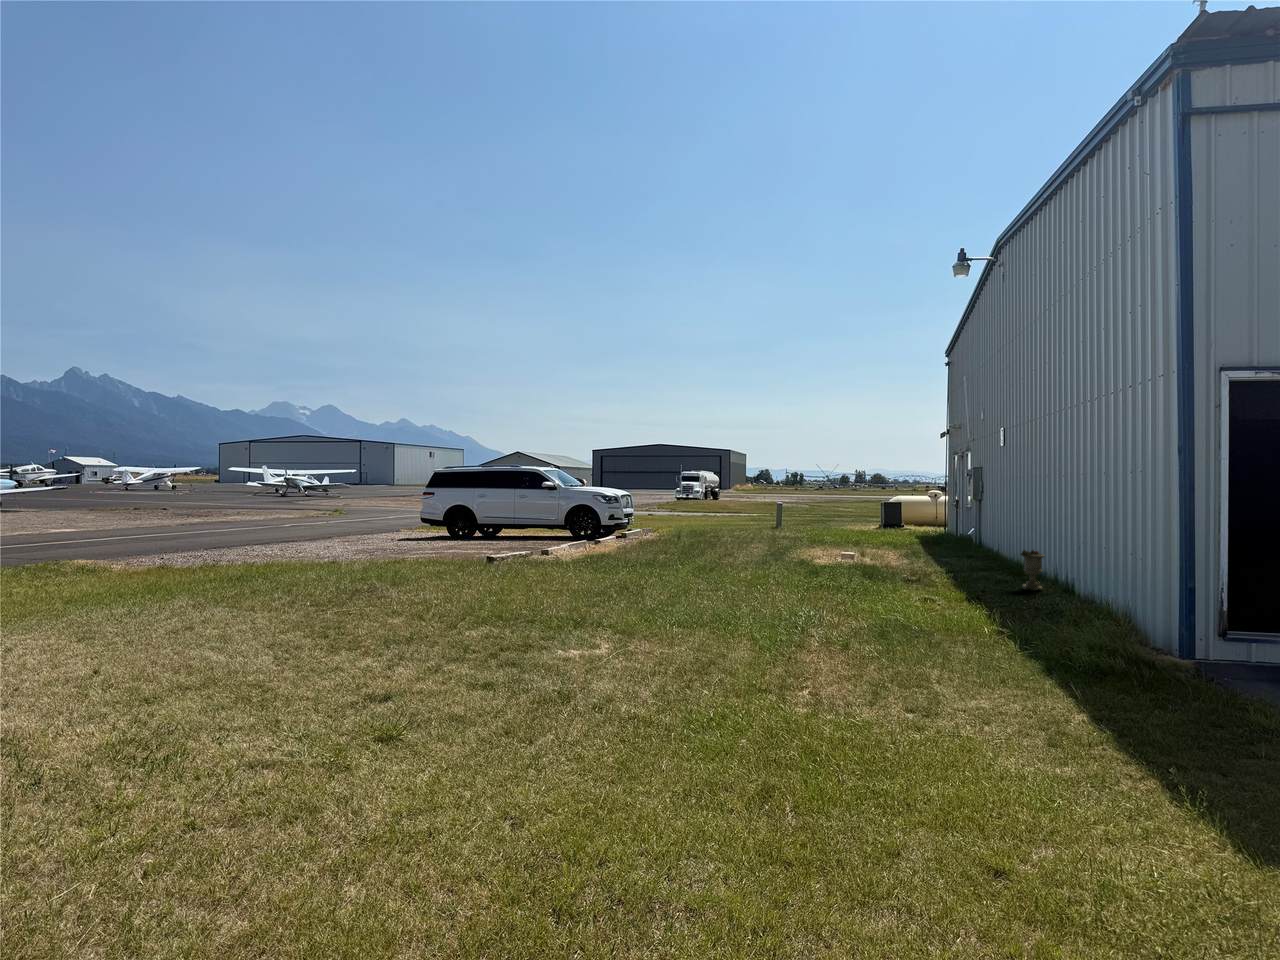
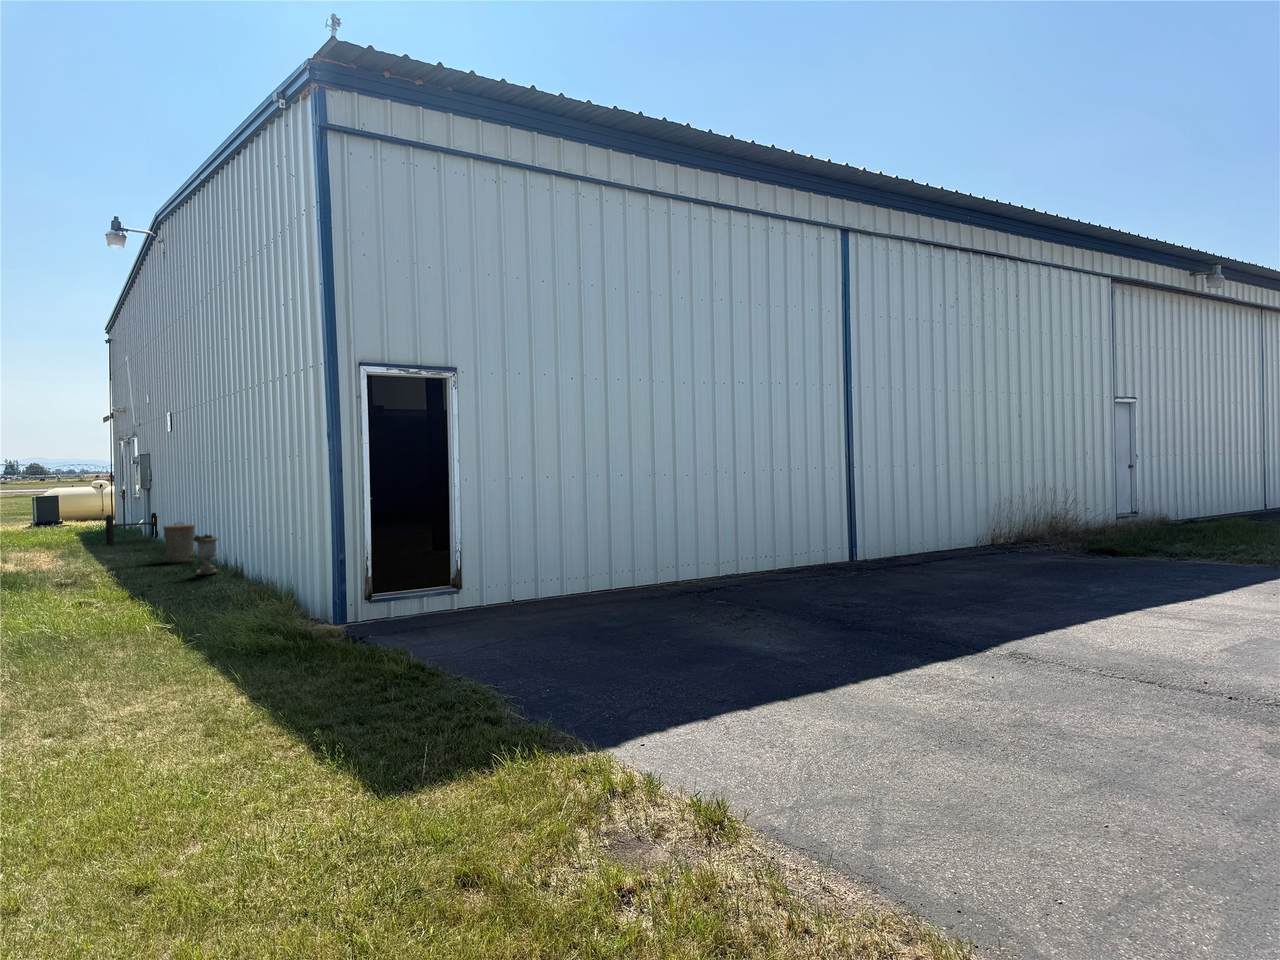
bench: none [942,522,985,552] -> present [106,513,158,546]
trash can: none [992,535,1021,575] -> present [163,523,195,563]

